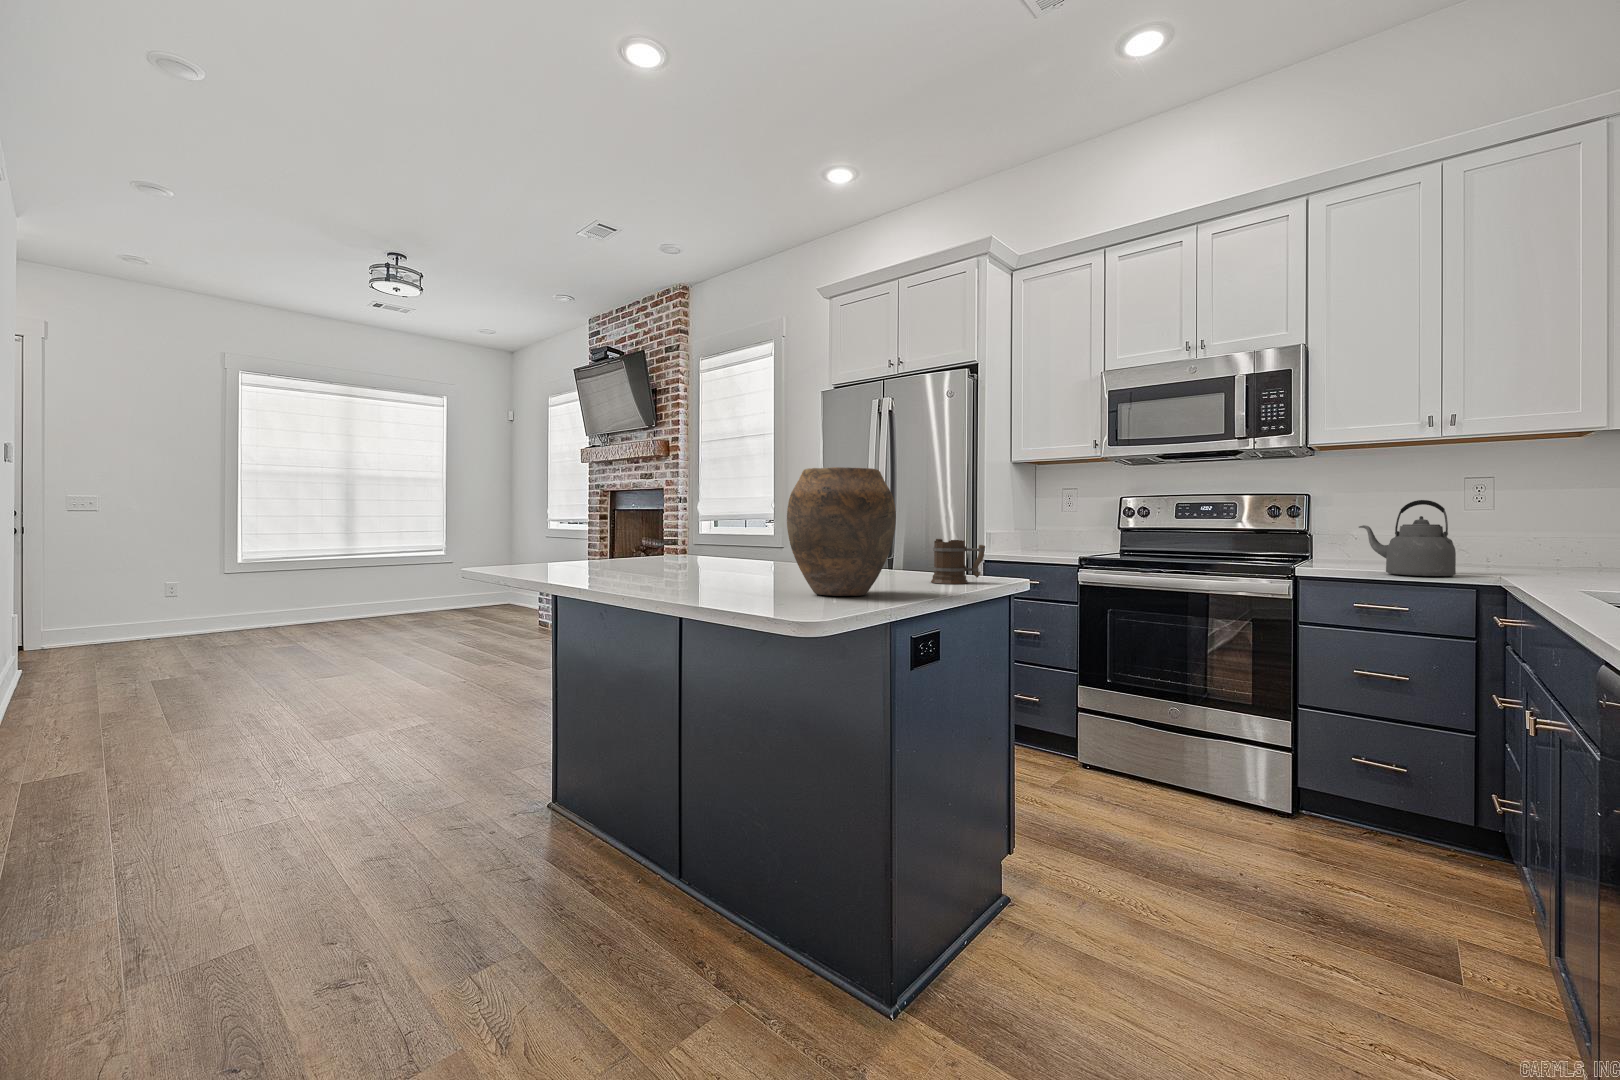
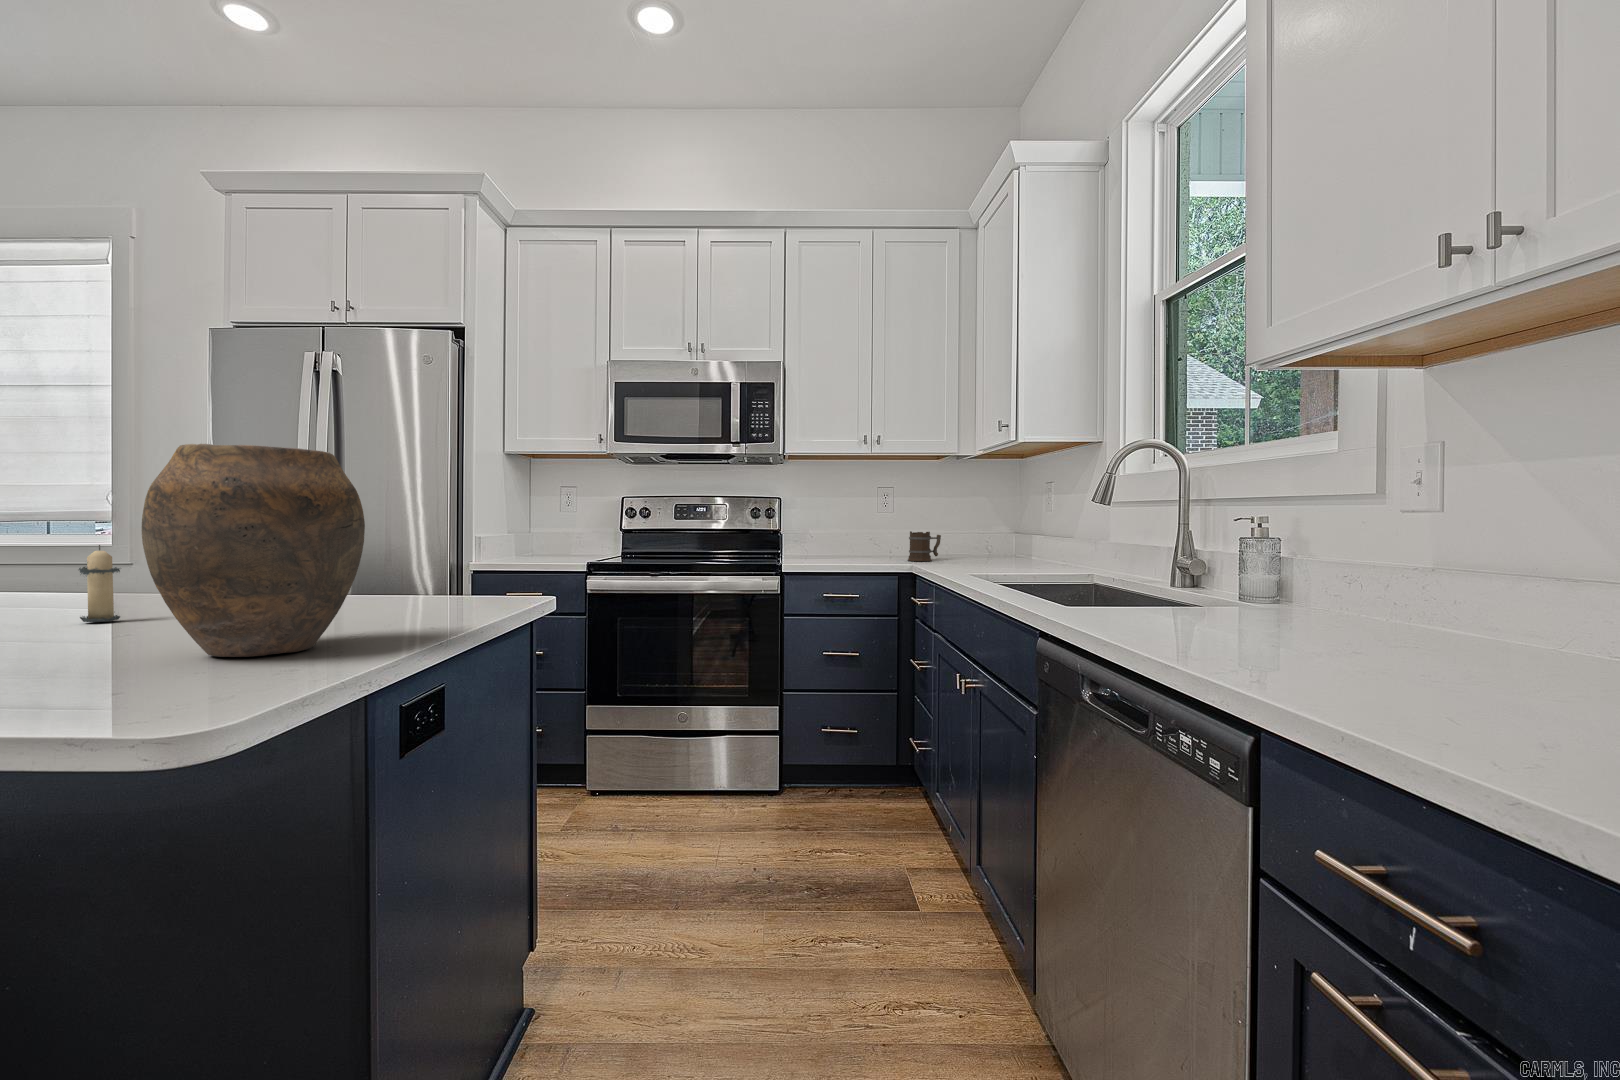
kettle: present [1359,500,1456,576] -> none [831,507,896,572]
candle: none [757,531,779,577] -> present [79,545,120,622]
mug: present [931,539,985,584] -> present [908,531,941,561]

